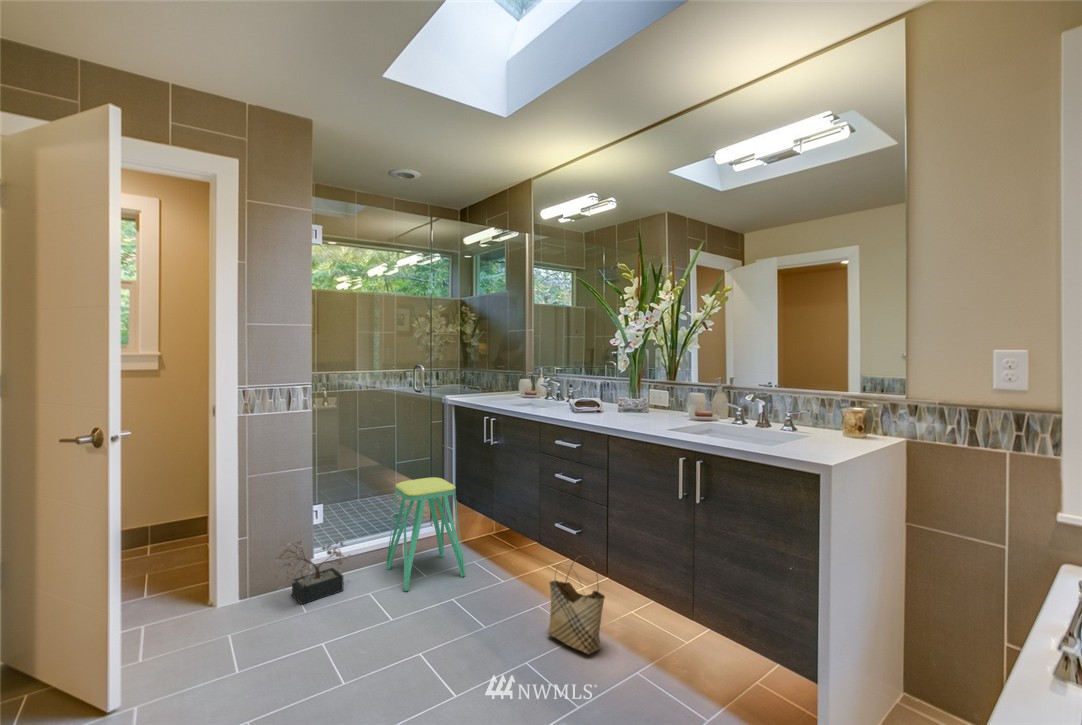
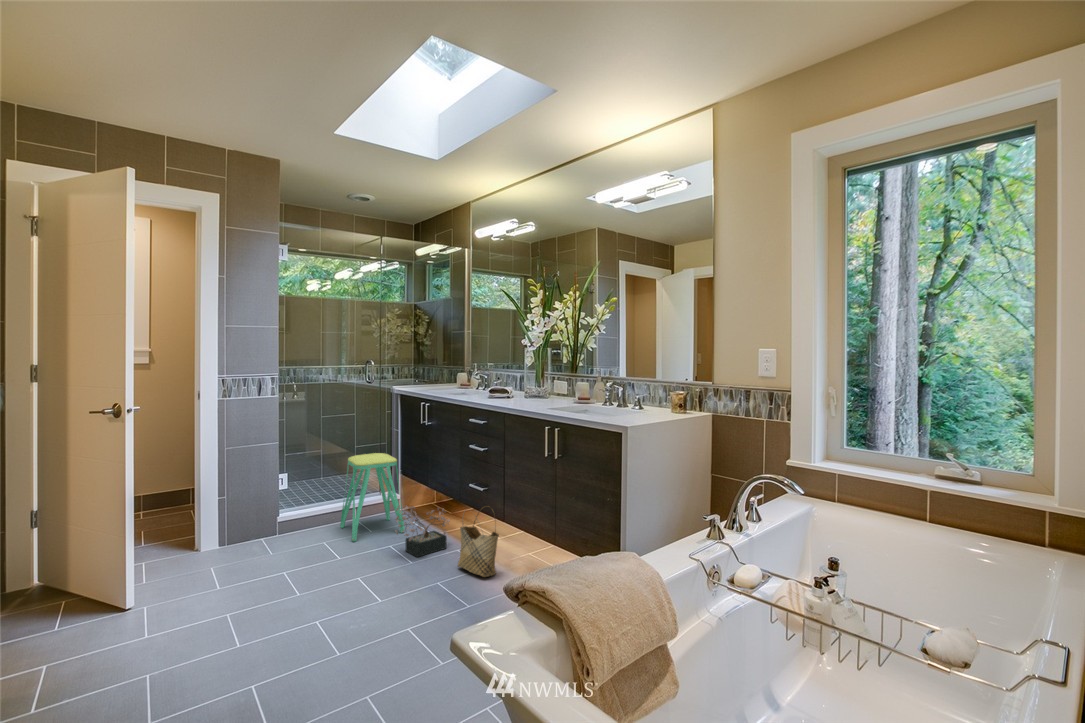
decorative plant: present [274,540,351,604] -> present [395,506,450,557]

